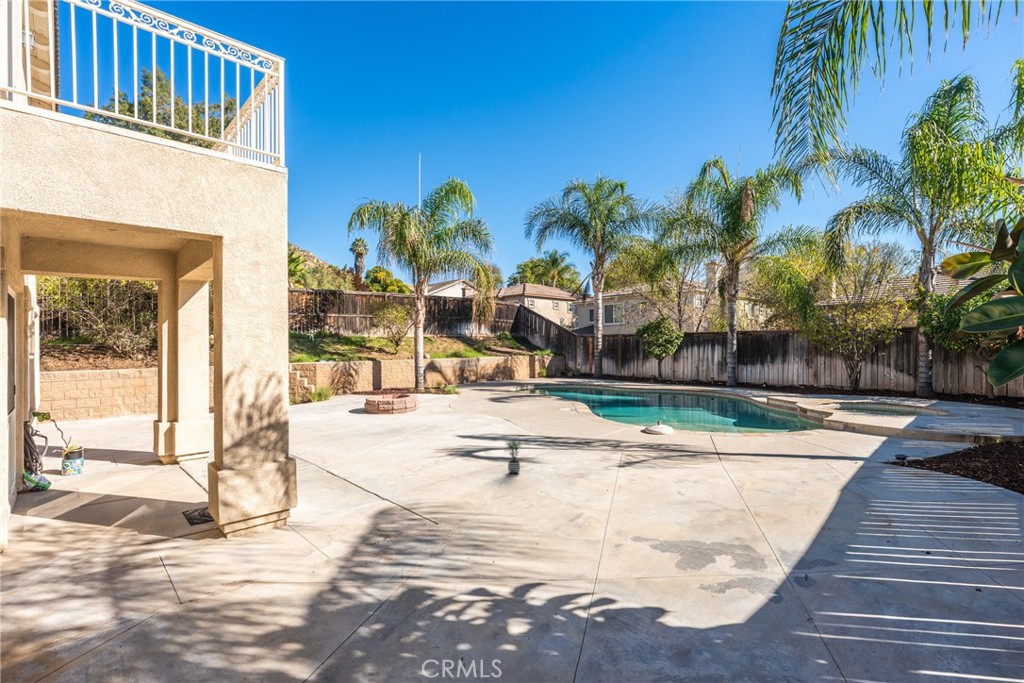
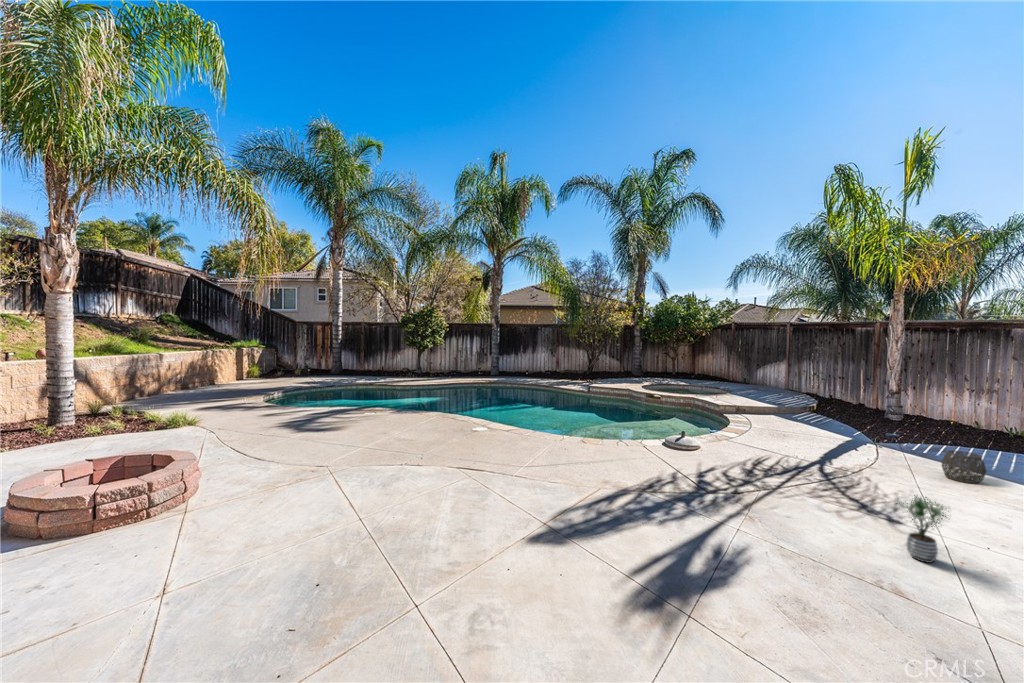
woven basket: none [721,458,754,489] -> present [942,450,986,483]

